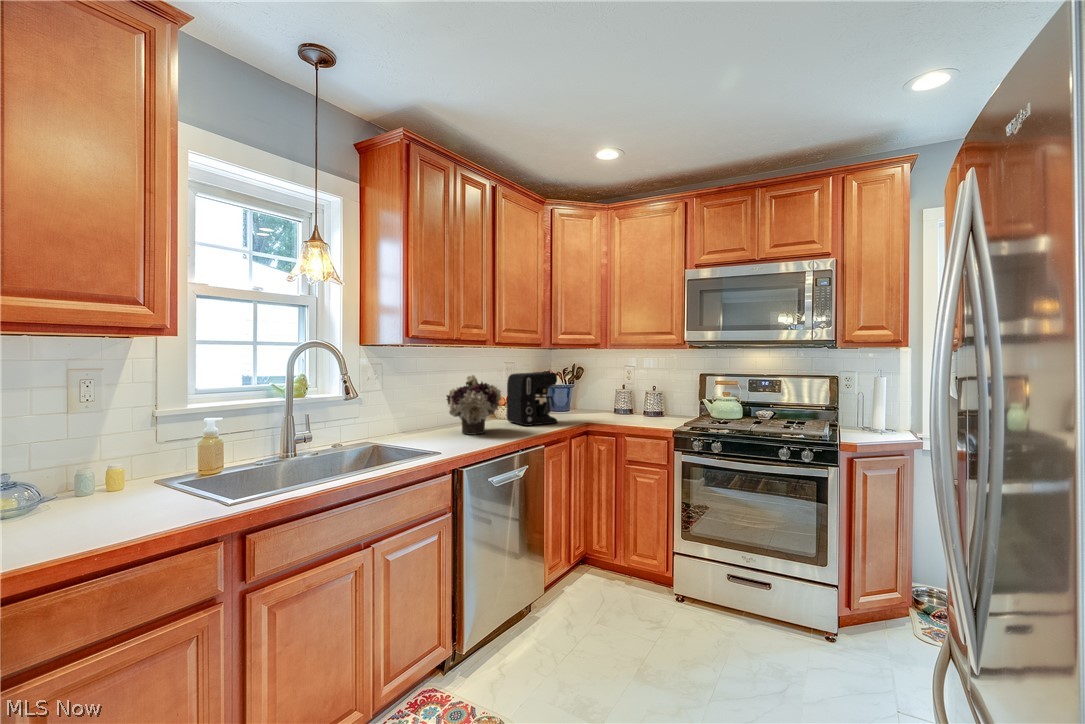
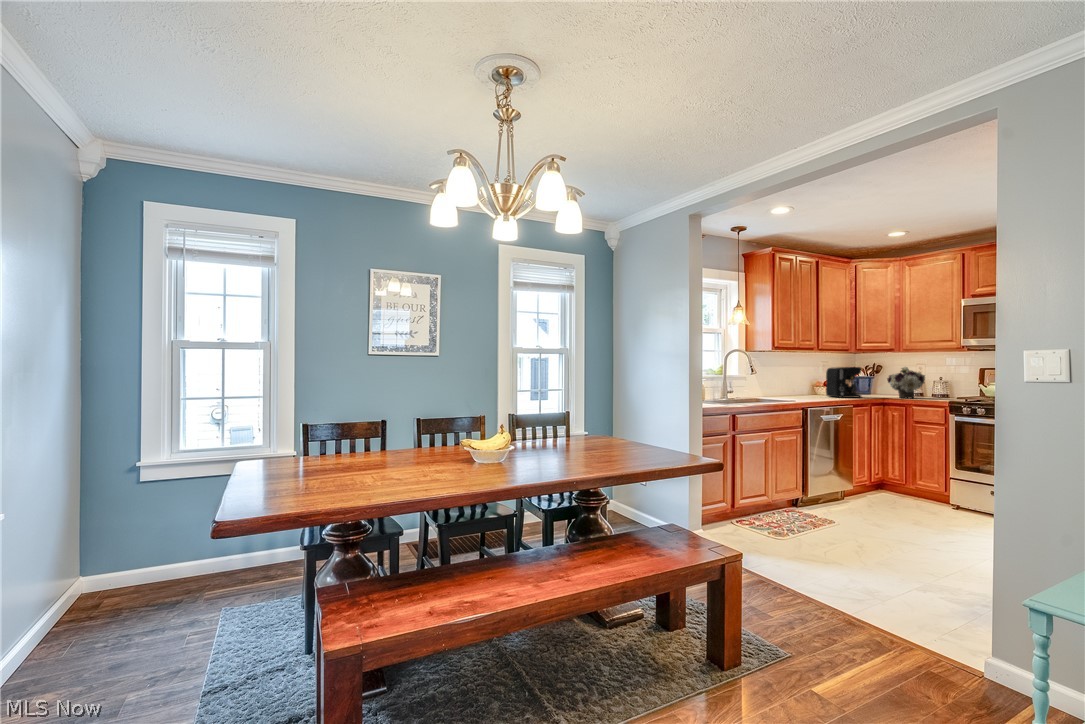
flower arrangement: present [447,375,501,435] -> present [887,367,925,398]

